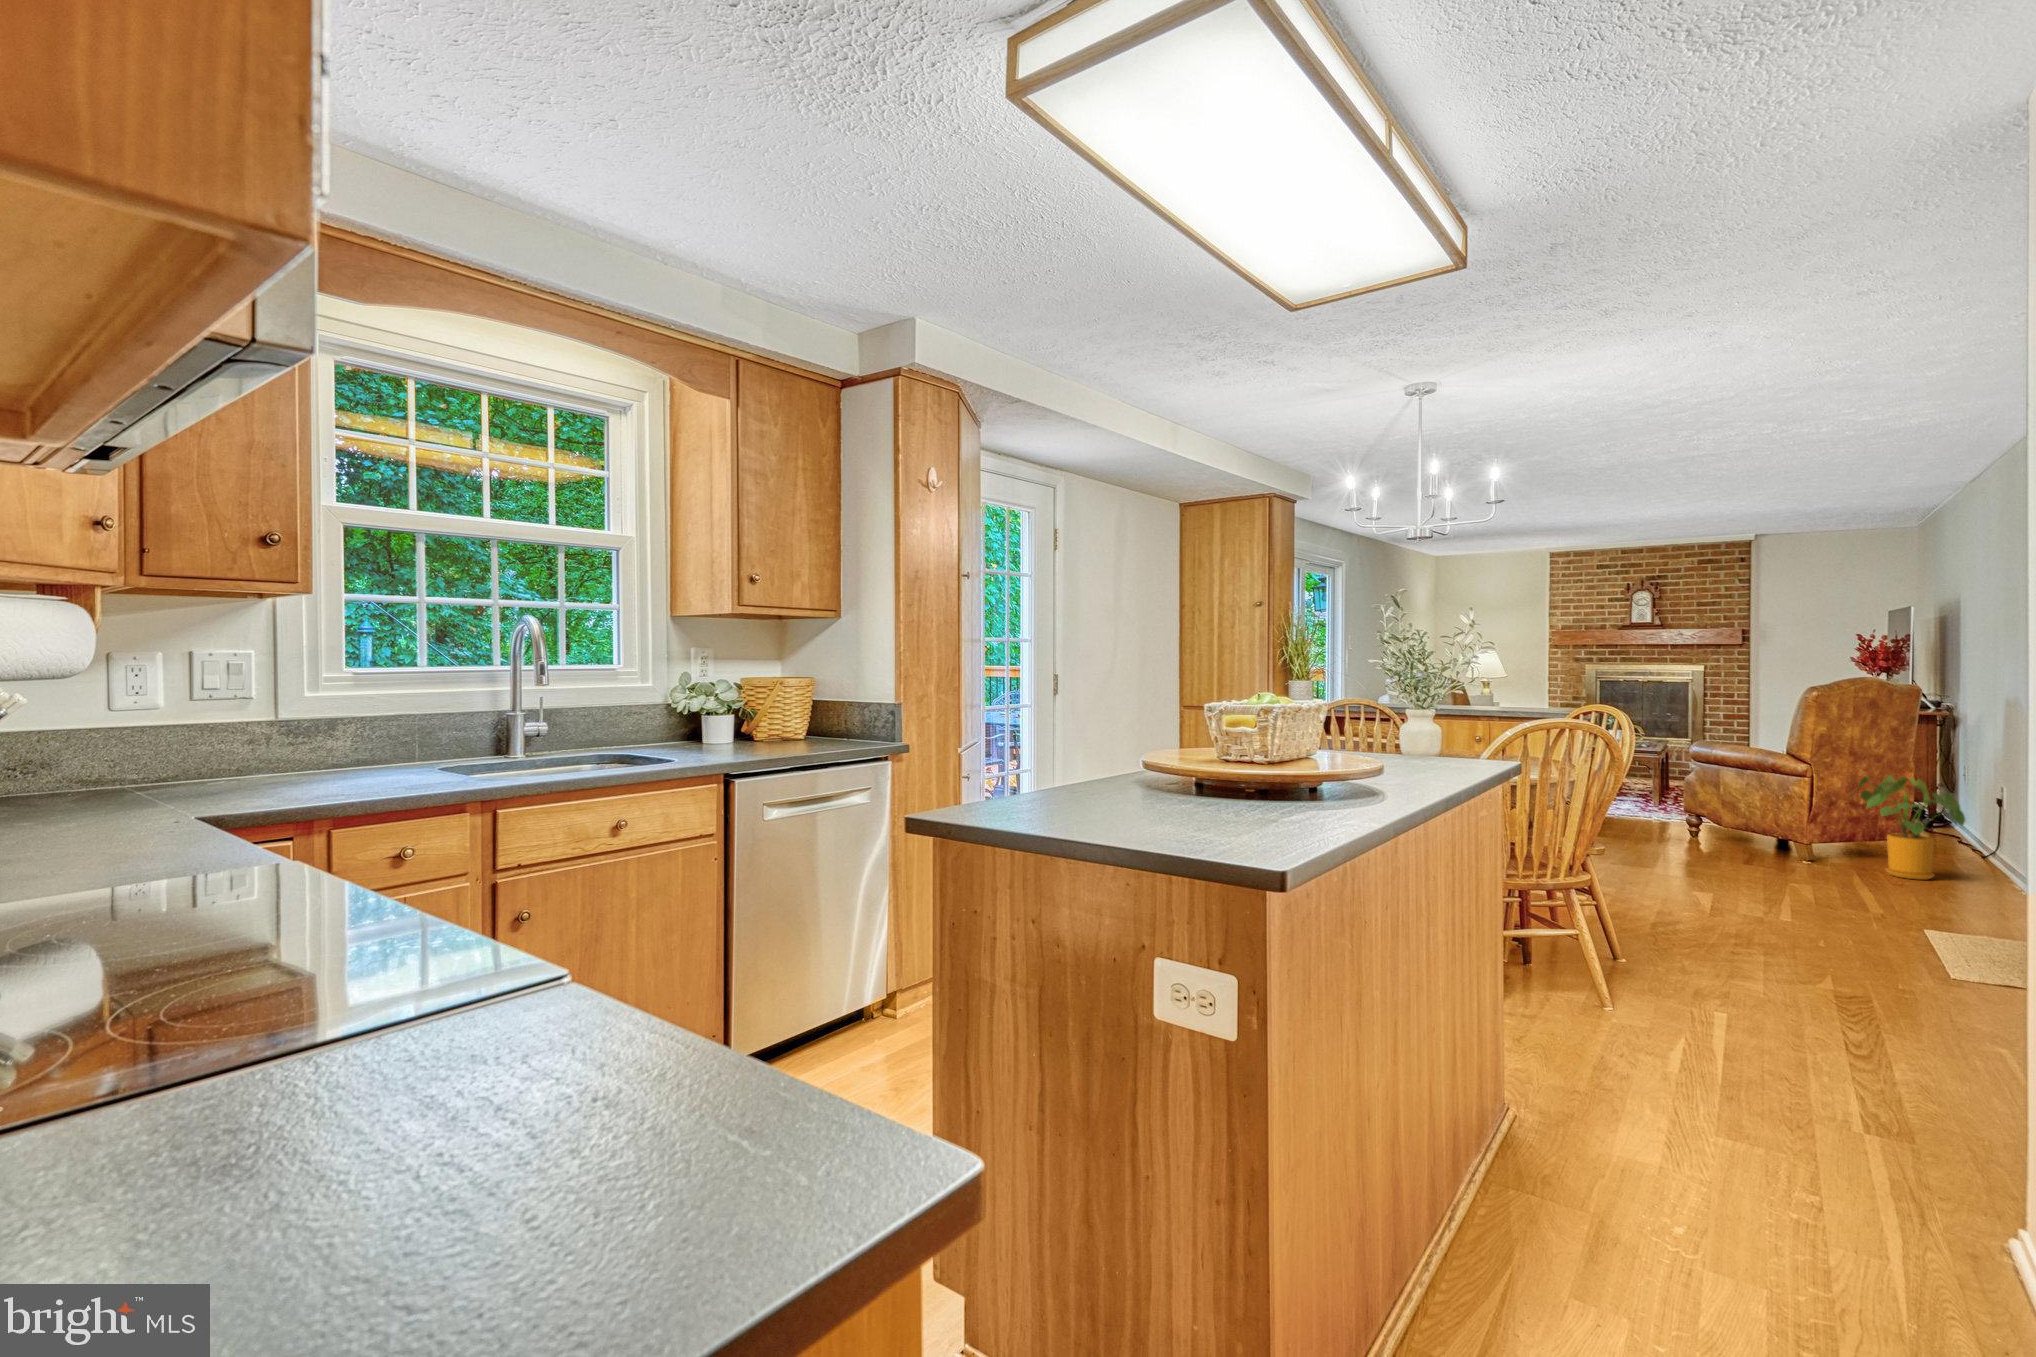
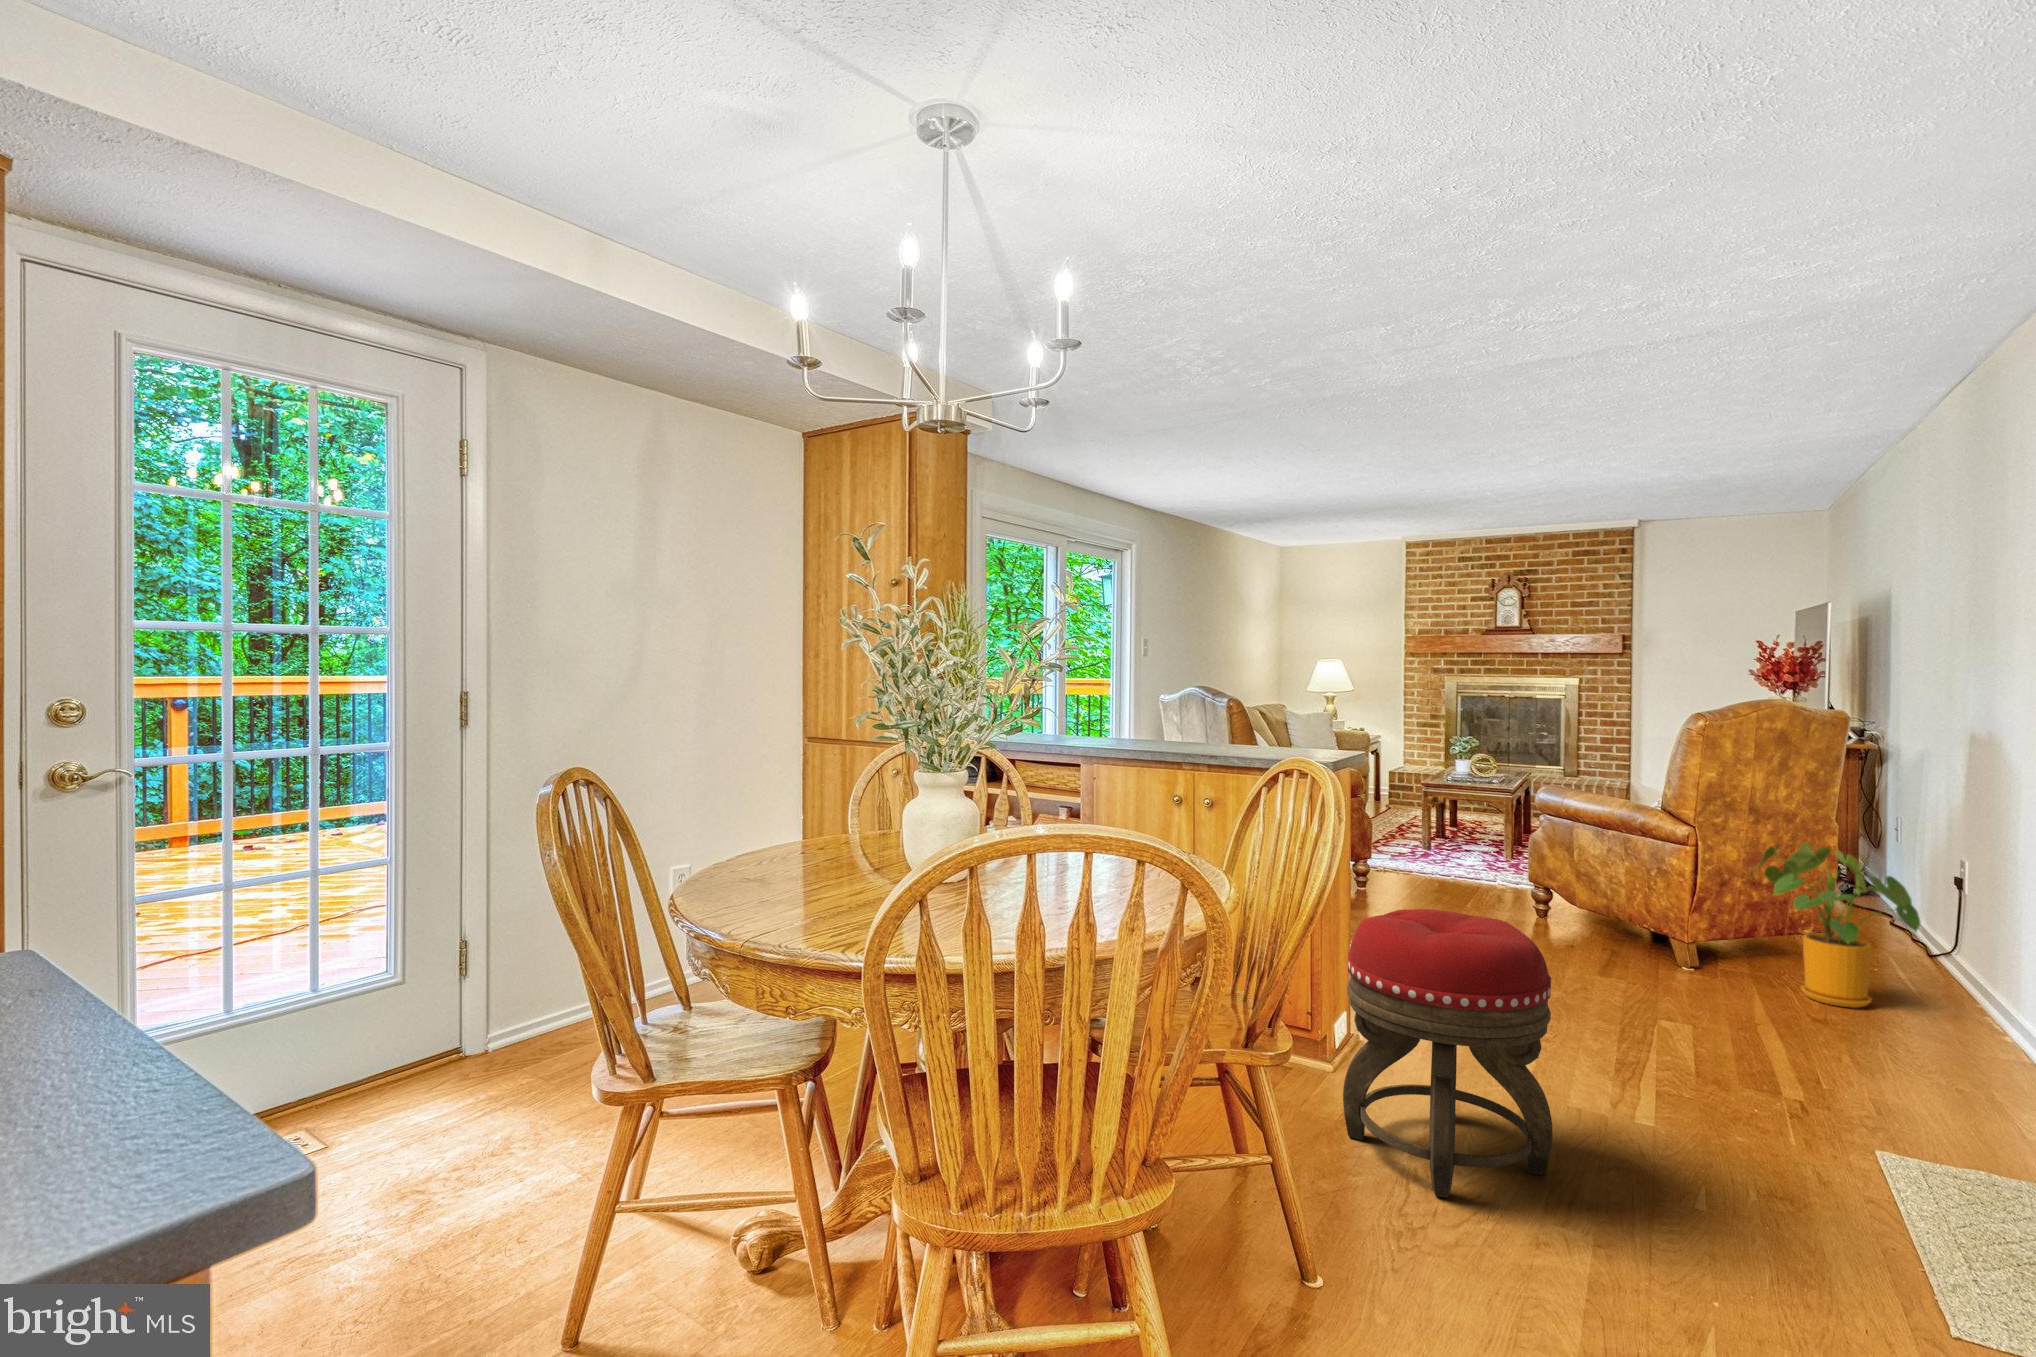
footstool: none [1606,798,1734,944] -> present [1343,909,1552,1198]

